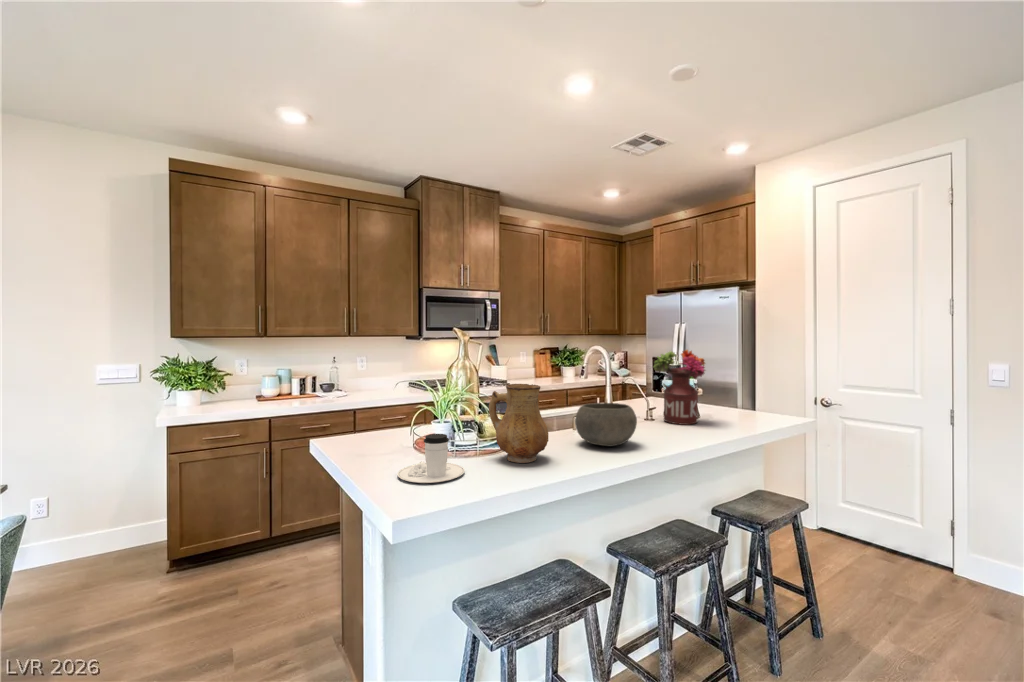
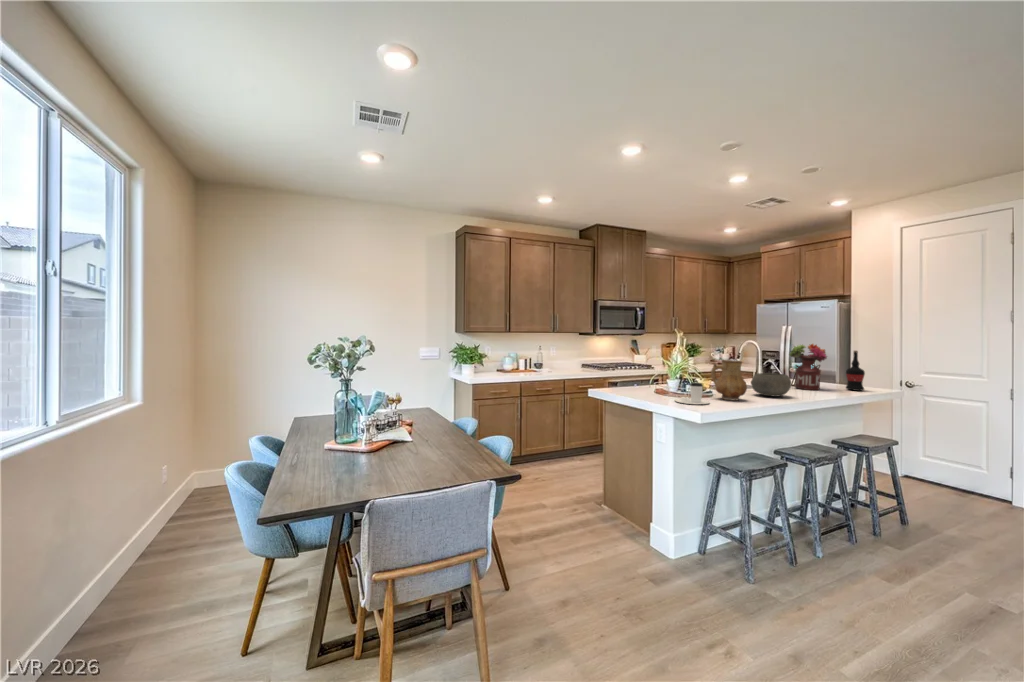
wine bottle: none [735,360,760,423] -> present [846,351,865,391]

